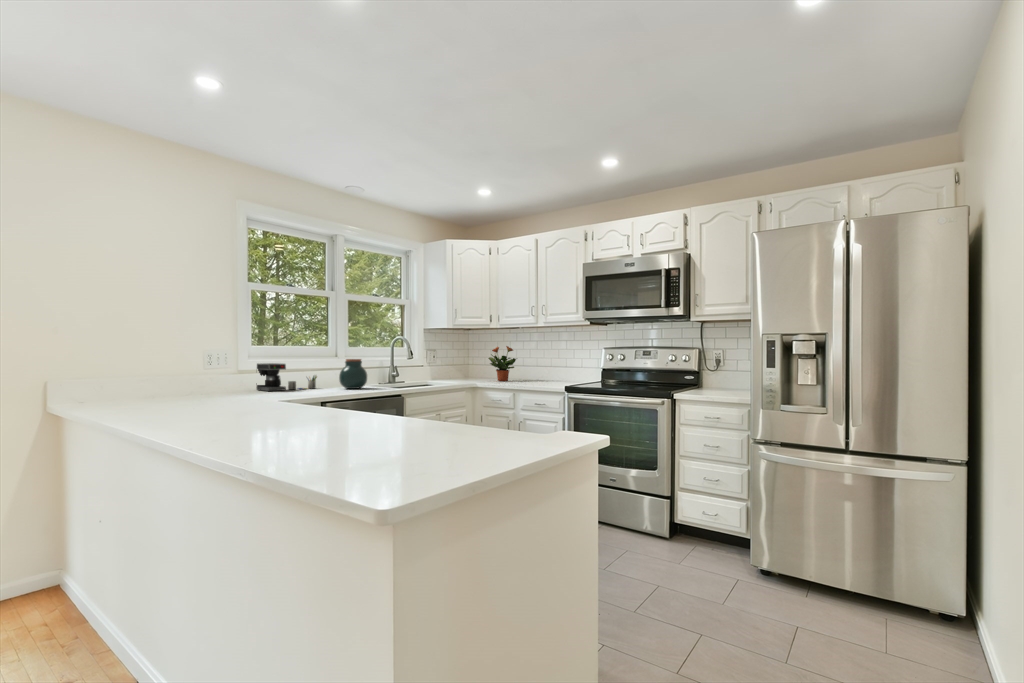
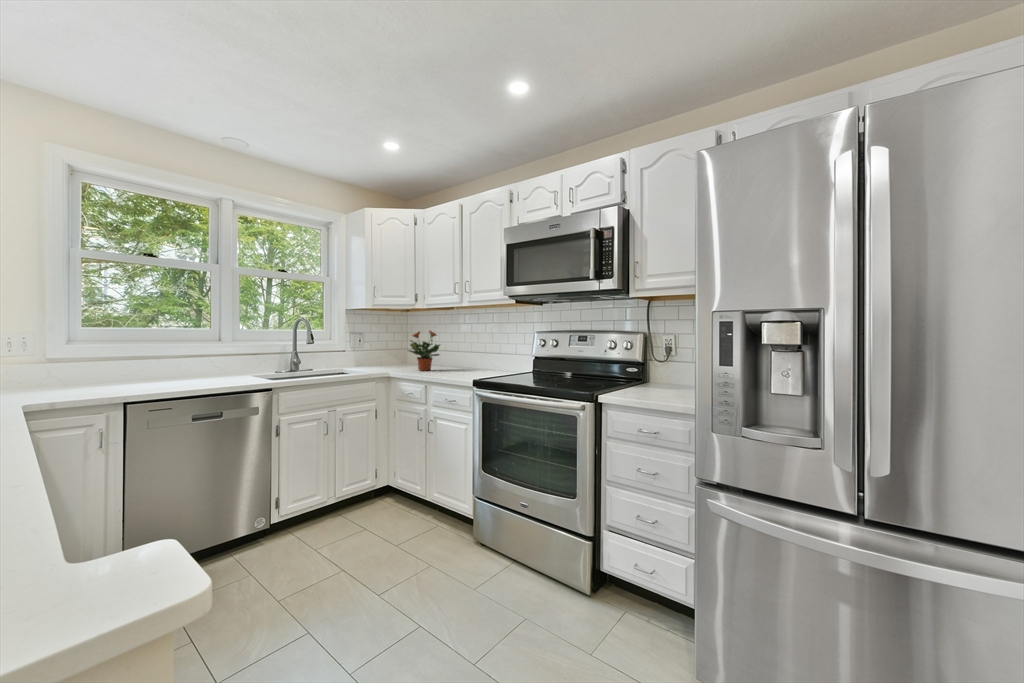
jar: present [339,359,367,389] -> none [181,348,223,385]
coffee maker: present [256,363,317,391] -> none [68,354,161,391]

